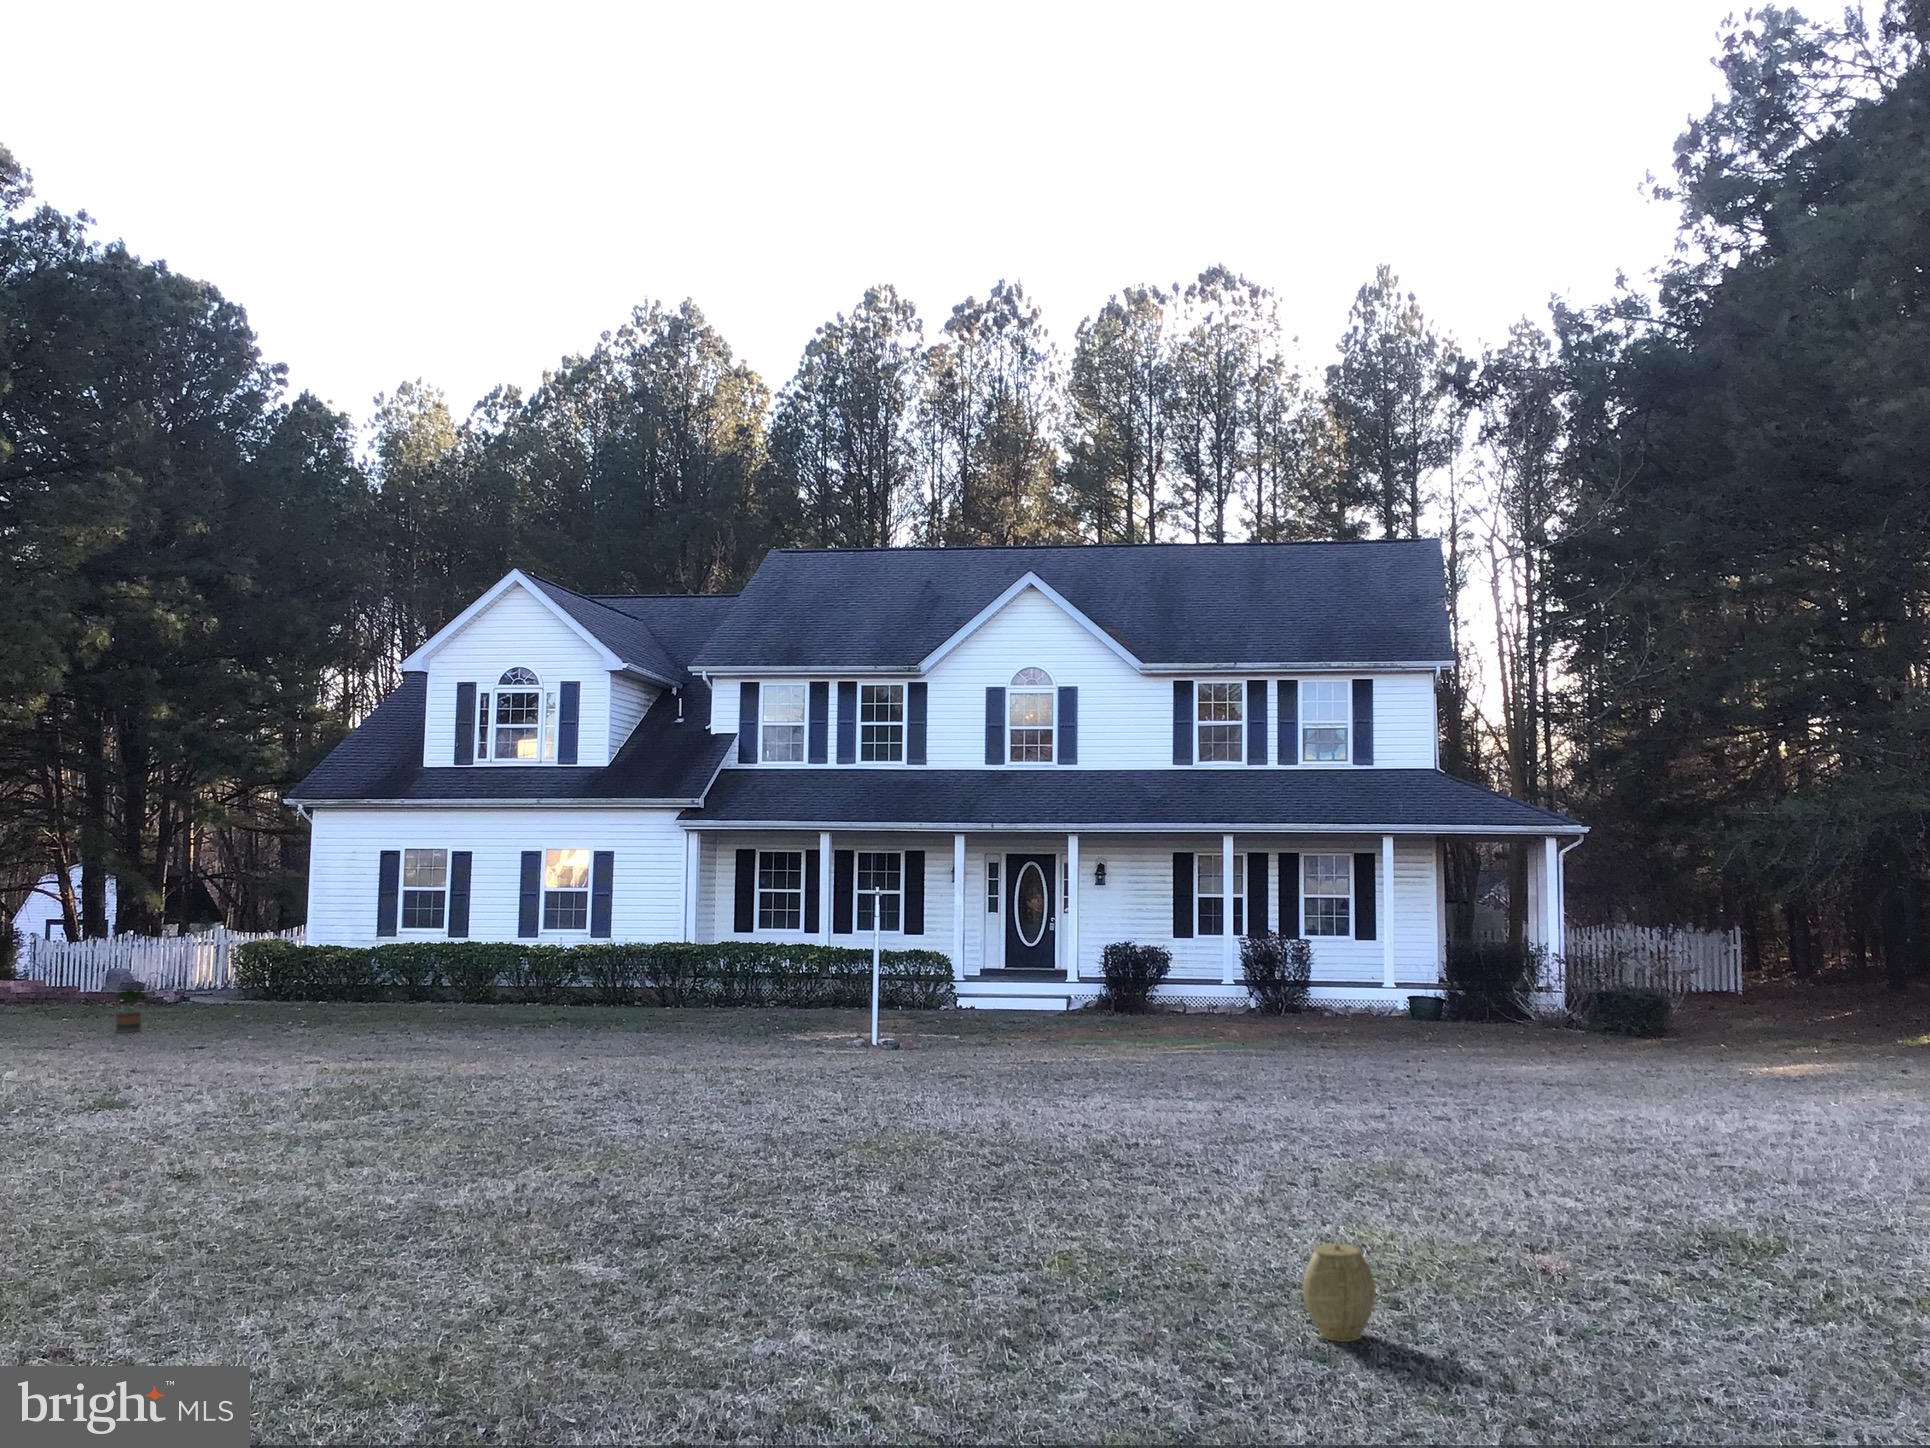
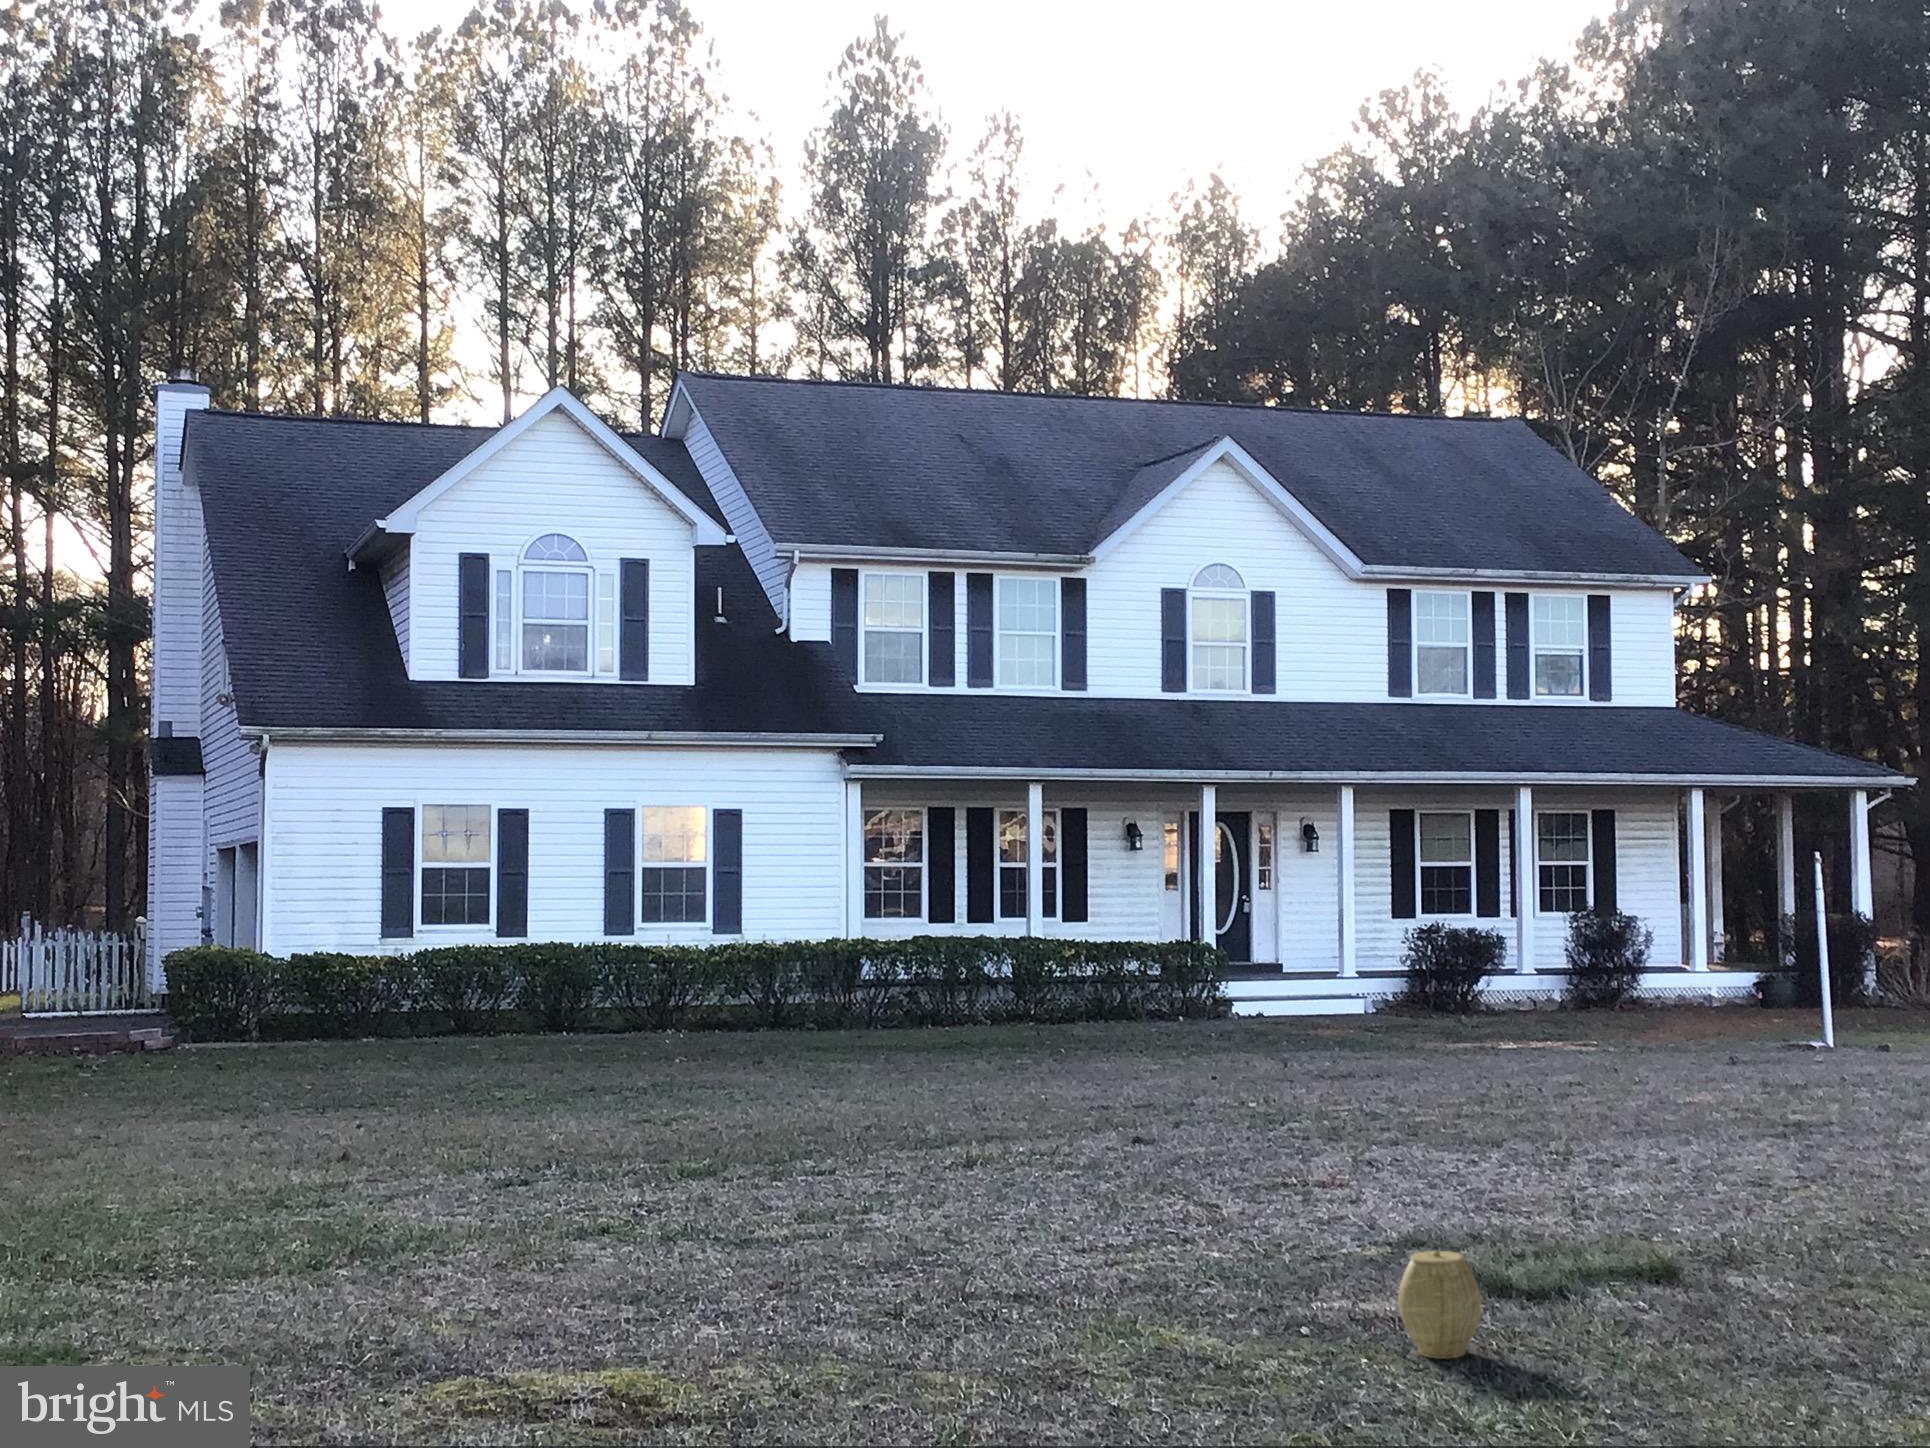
potted tree: present [115,989,148,1033] -> none [83,998,126,1051]

